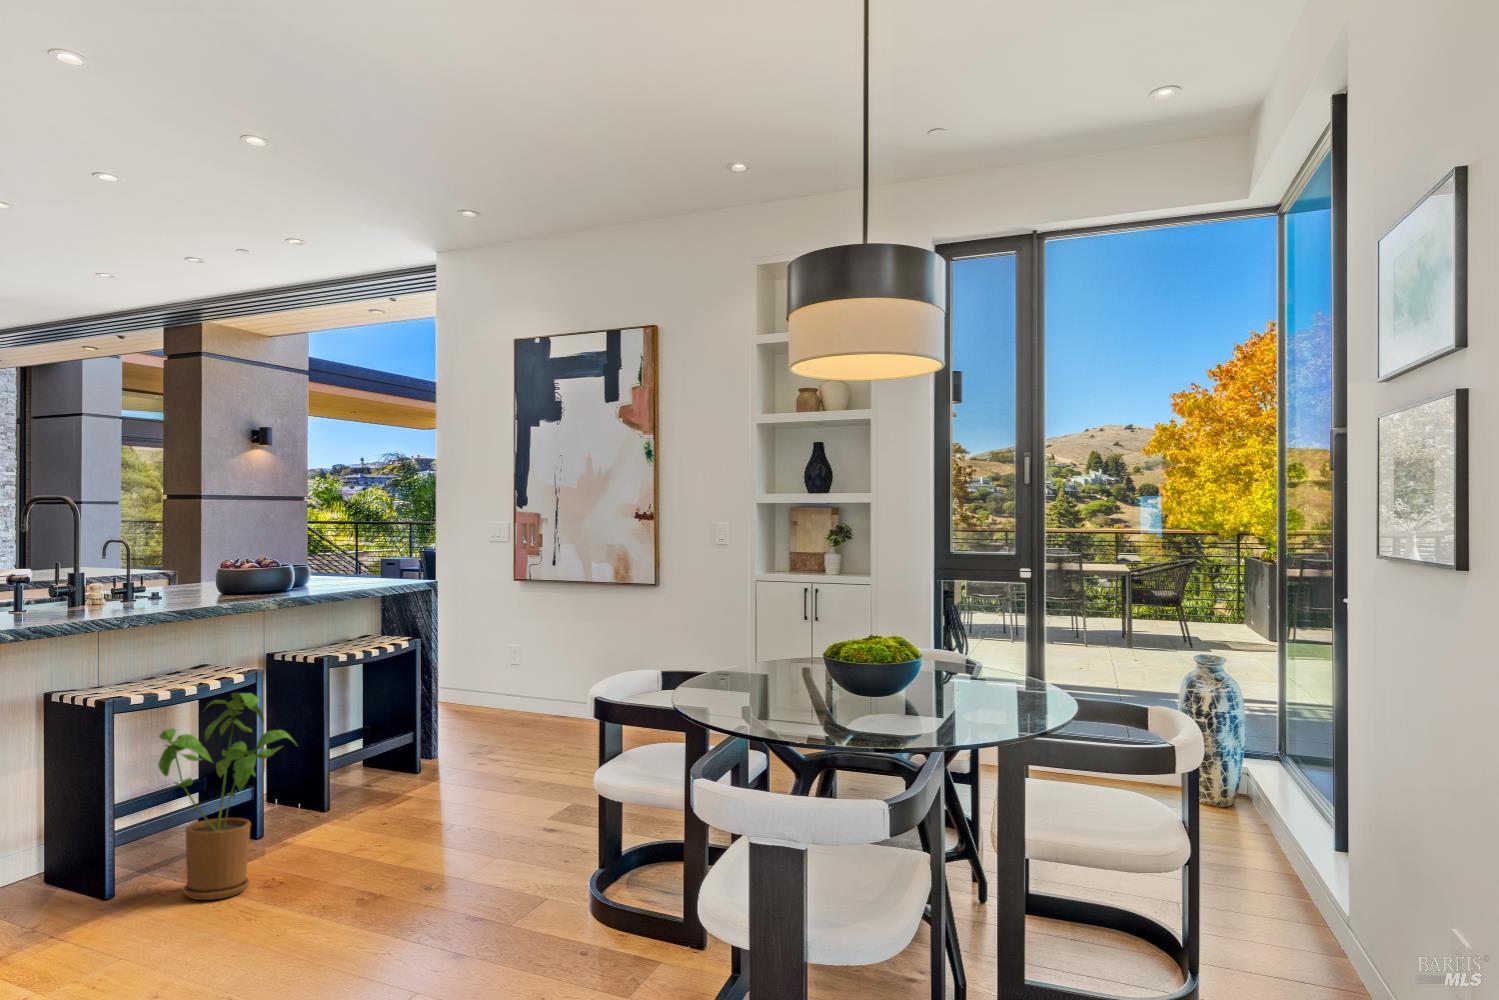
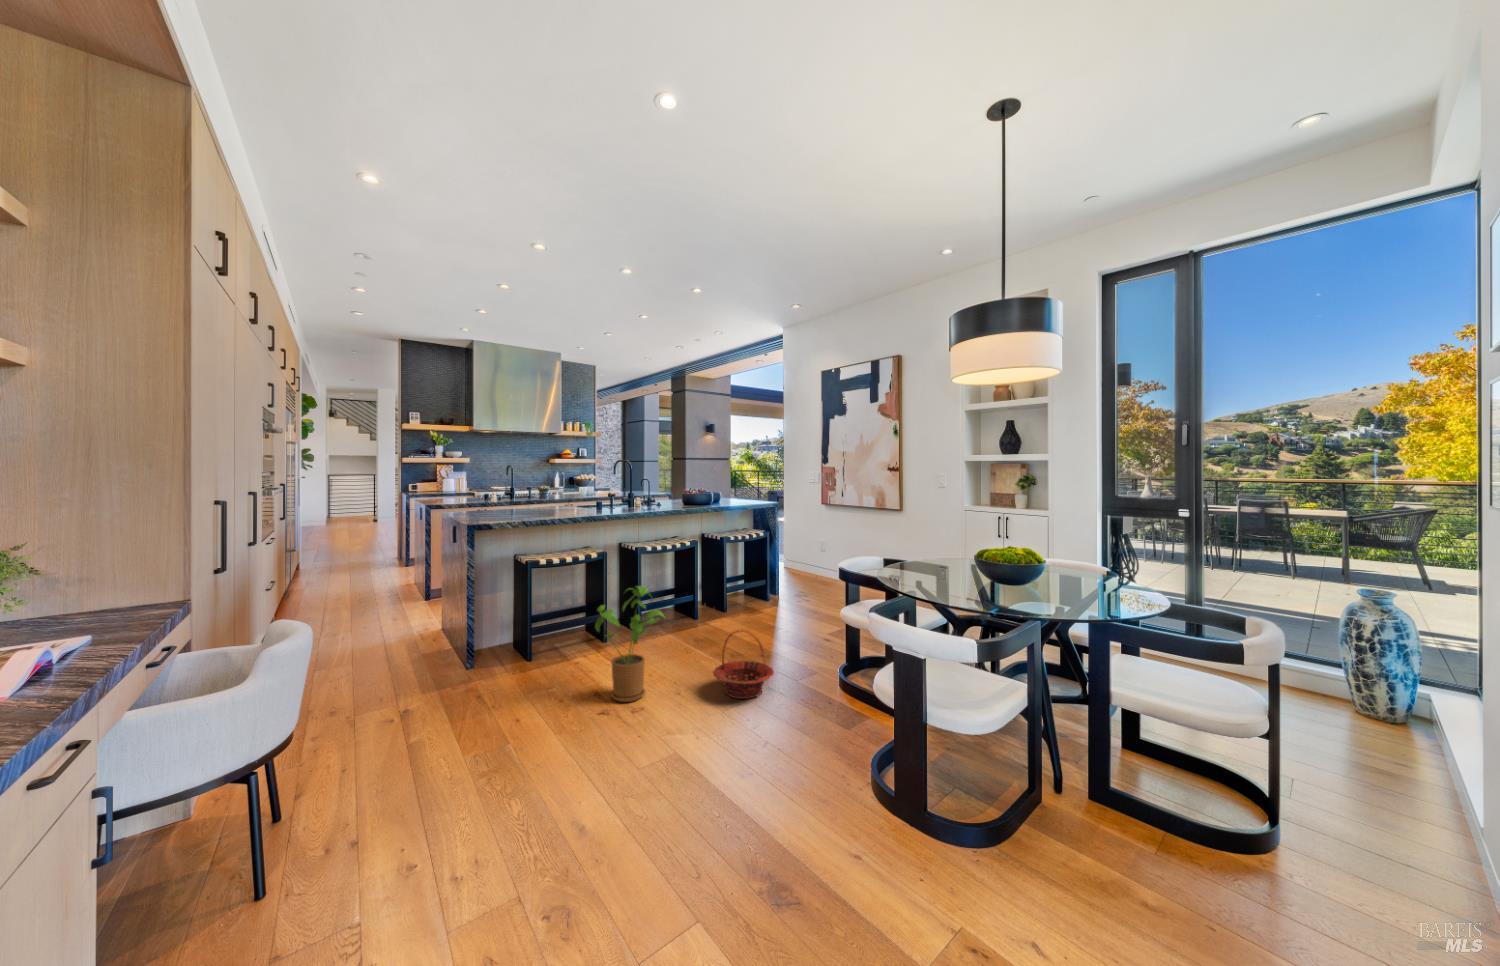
basket: none [374,760,482,874] -> present [713,630,774,699]

